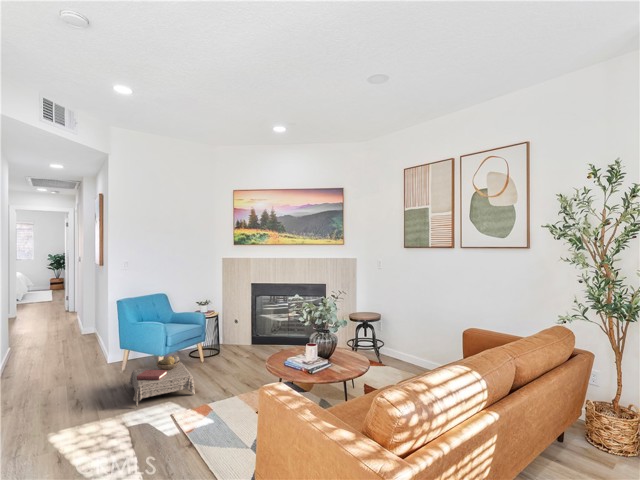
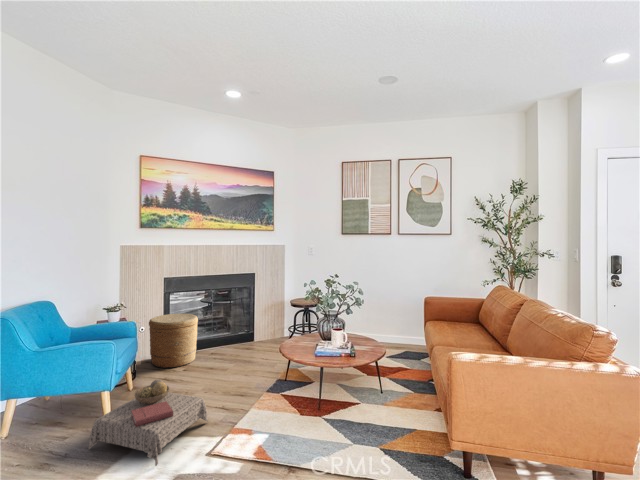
woven basket: none [227,313,264,355] -> present [149,314,198,368]

